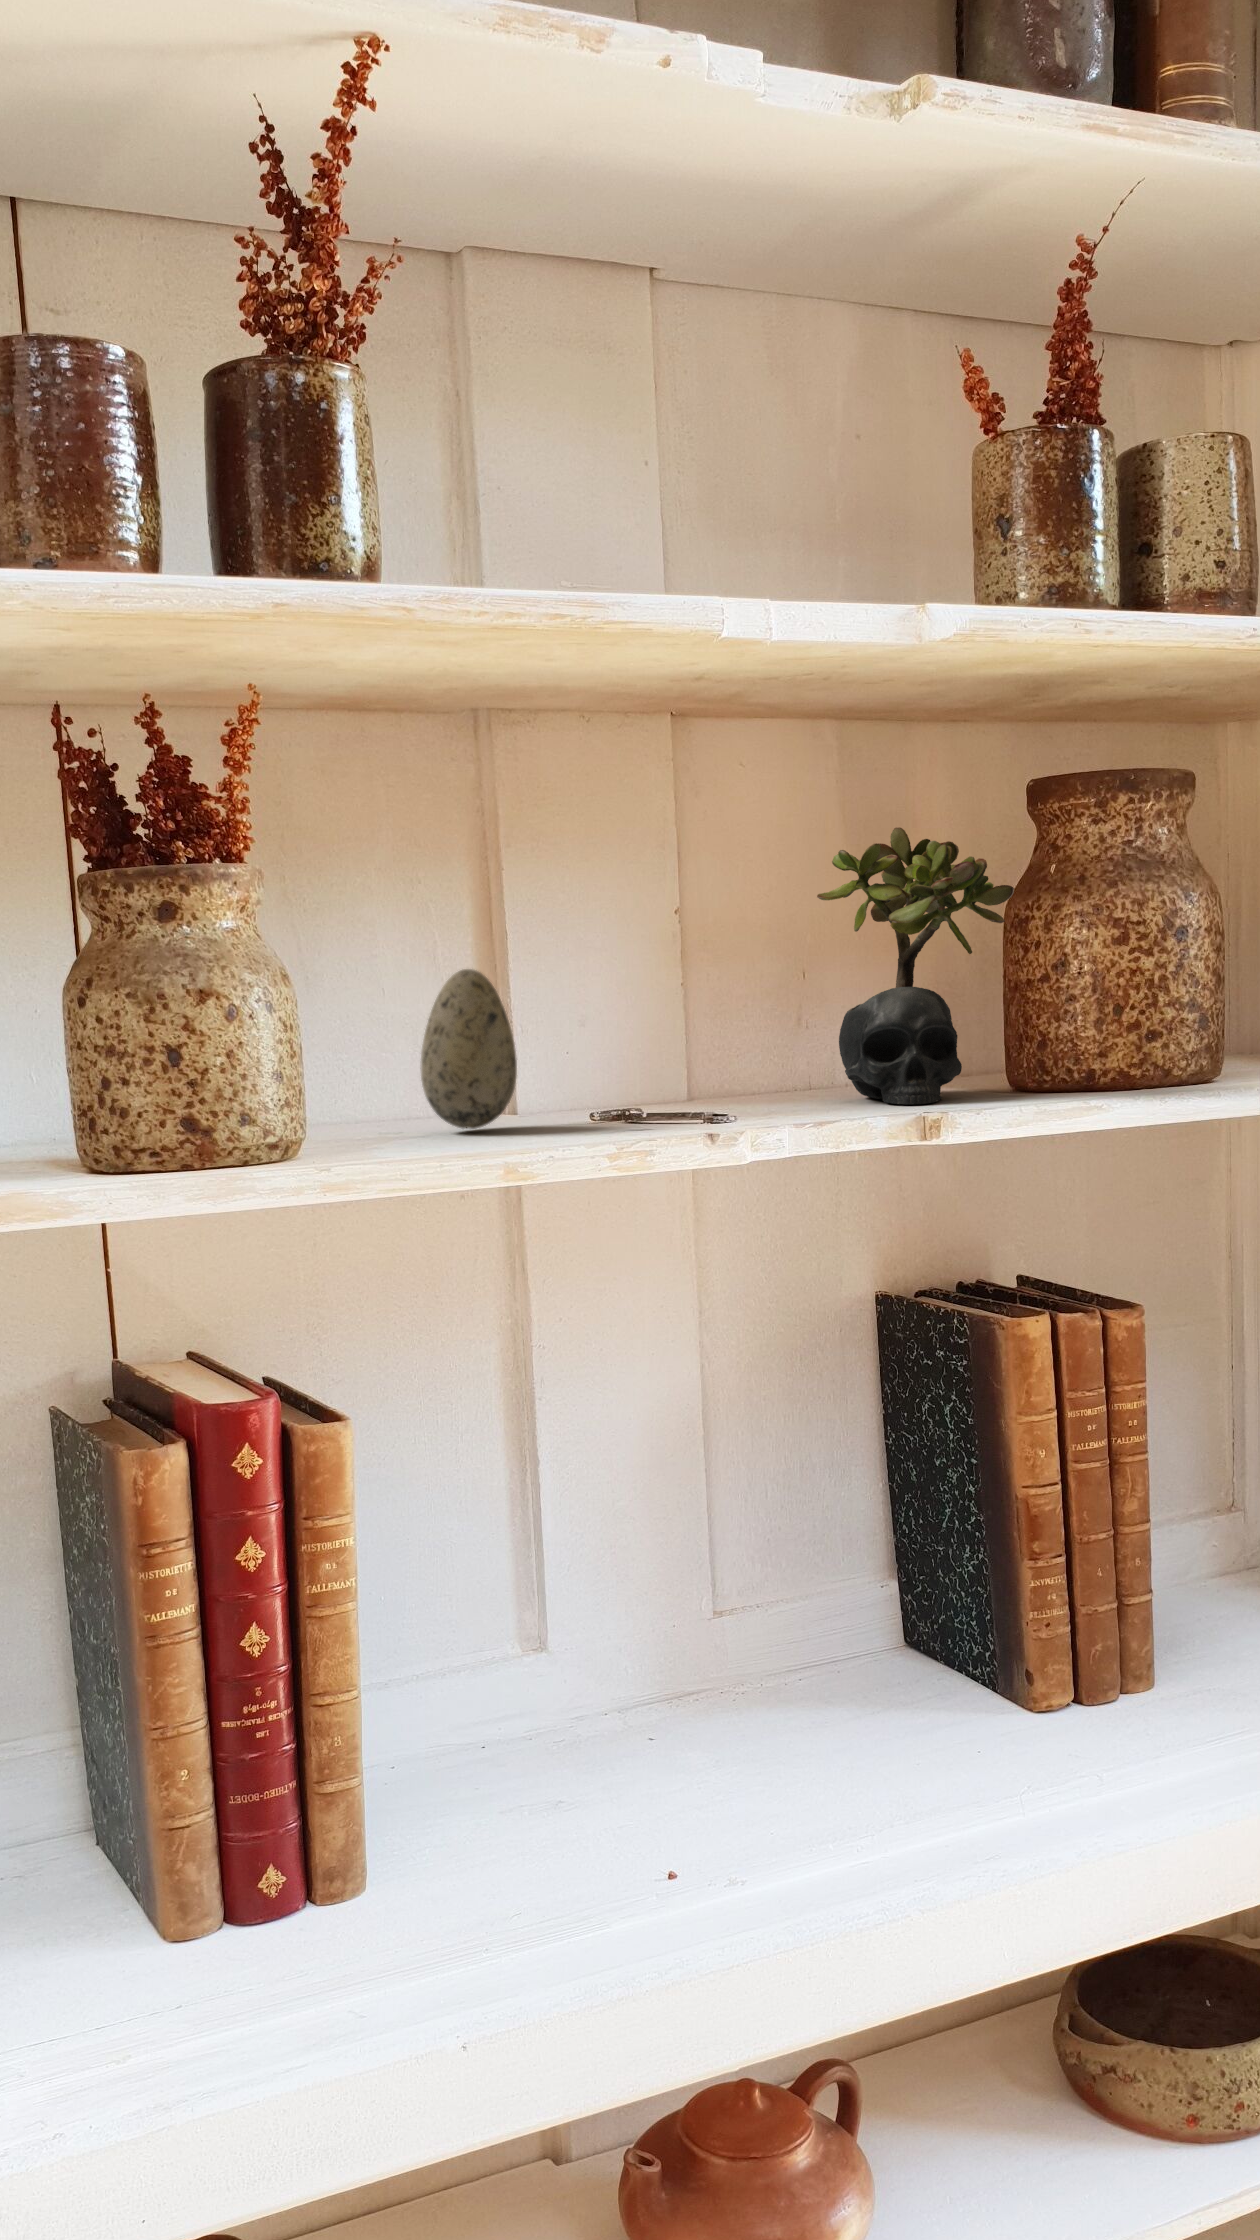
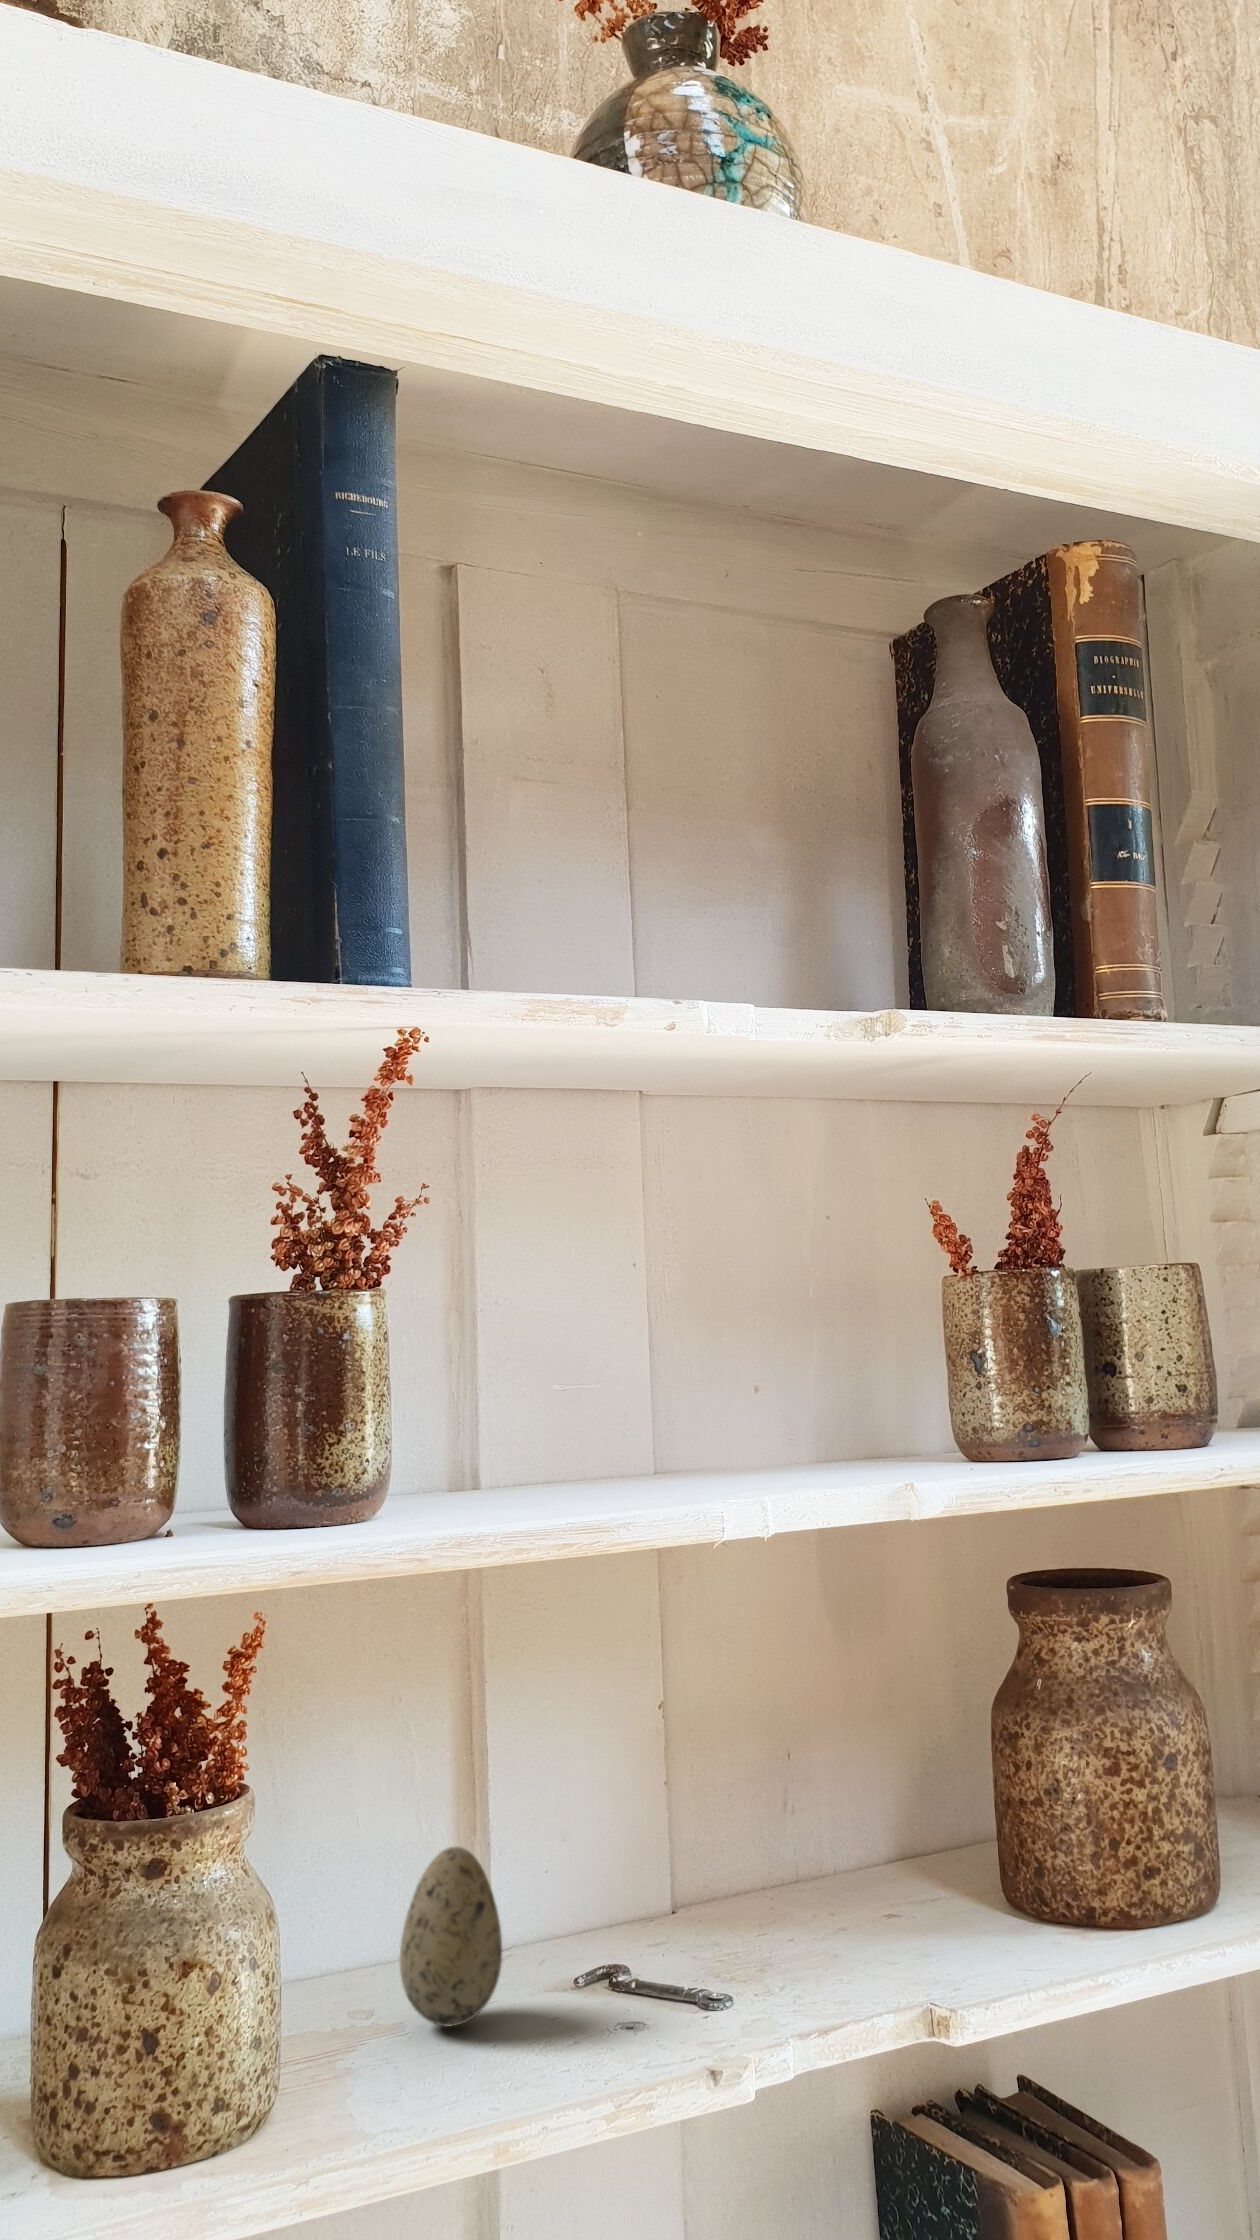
succulent plant: present [817,827,1014,1104] -> none [806,1636,1006,1967]

